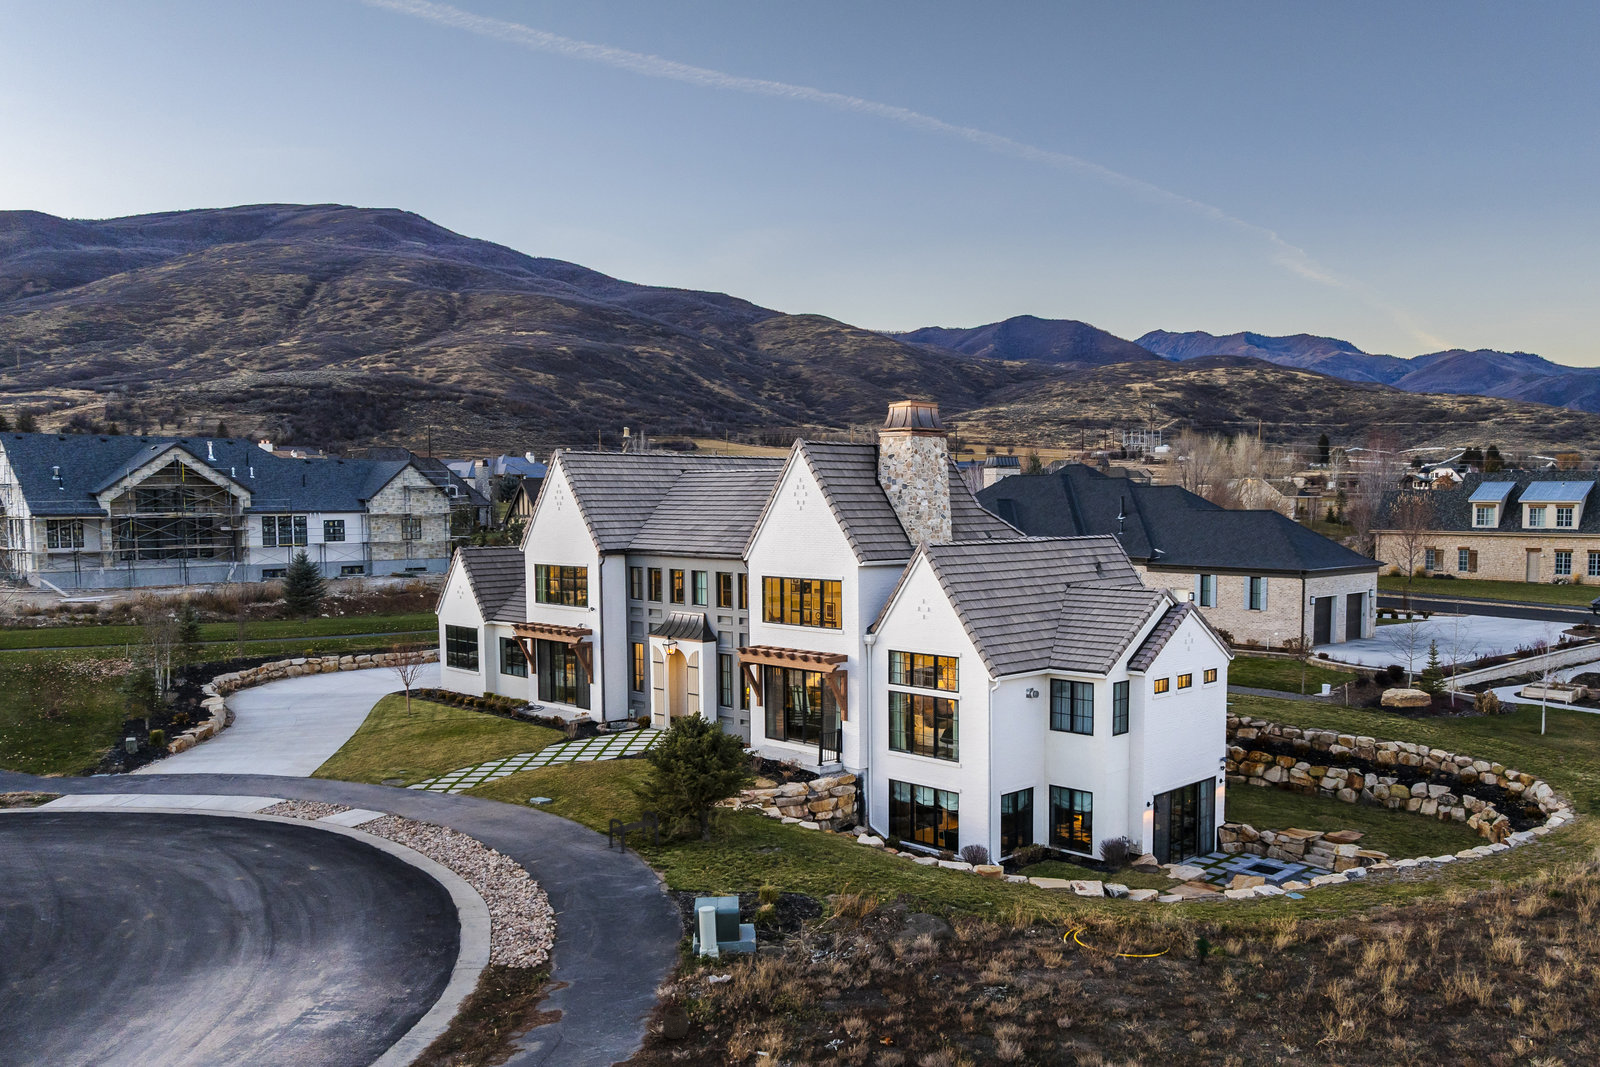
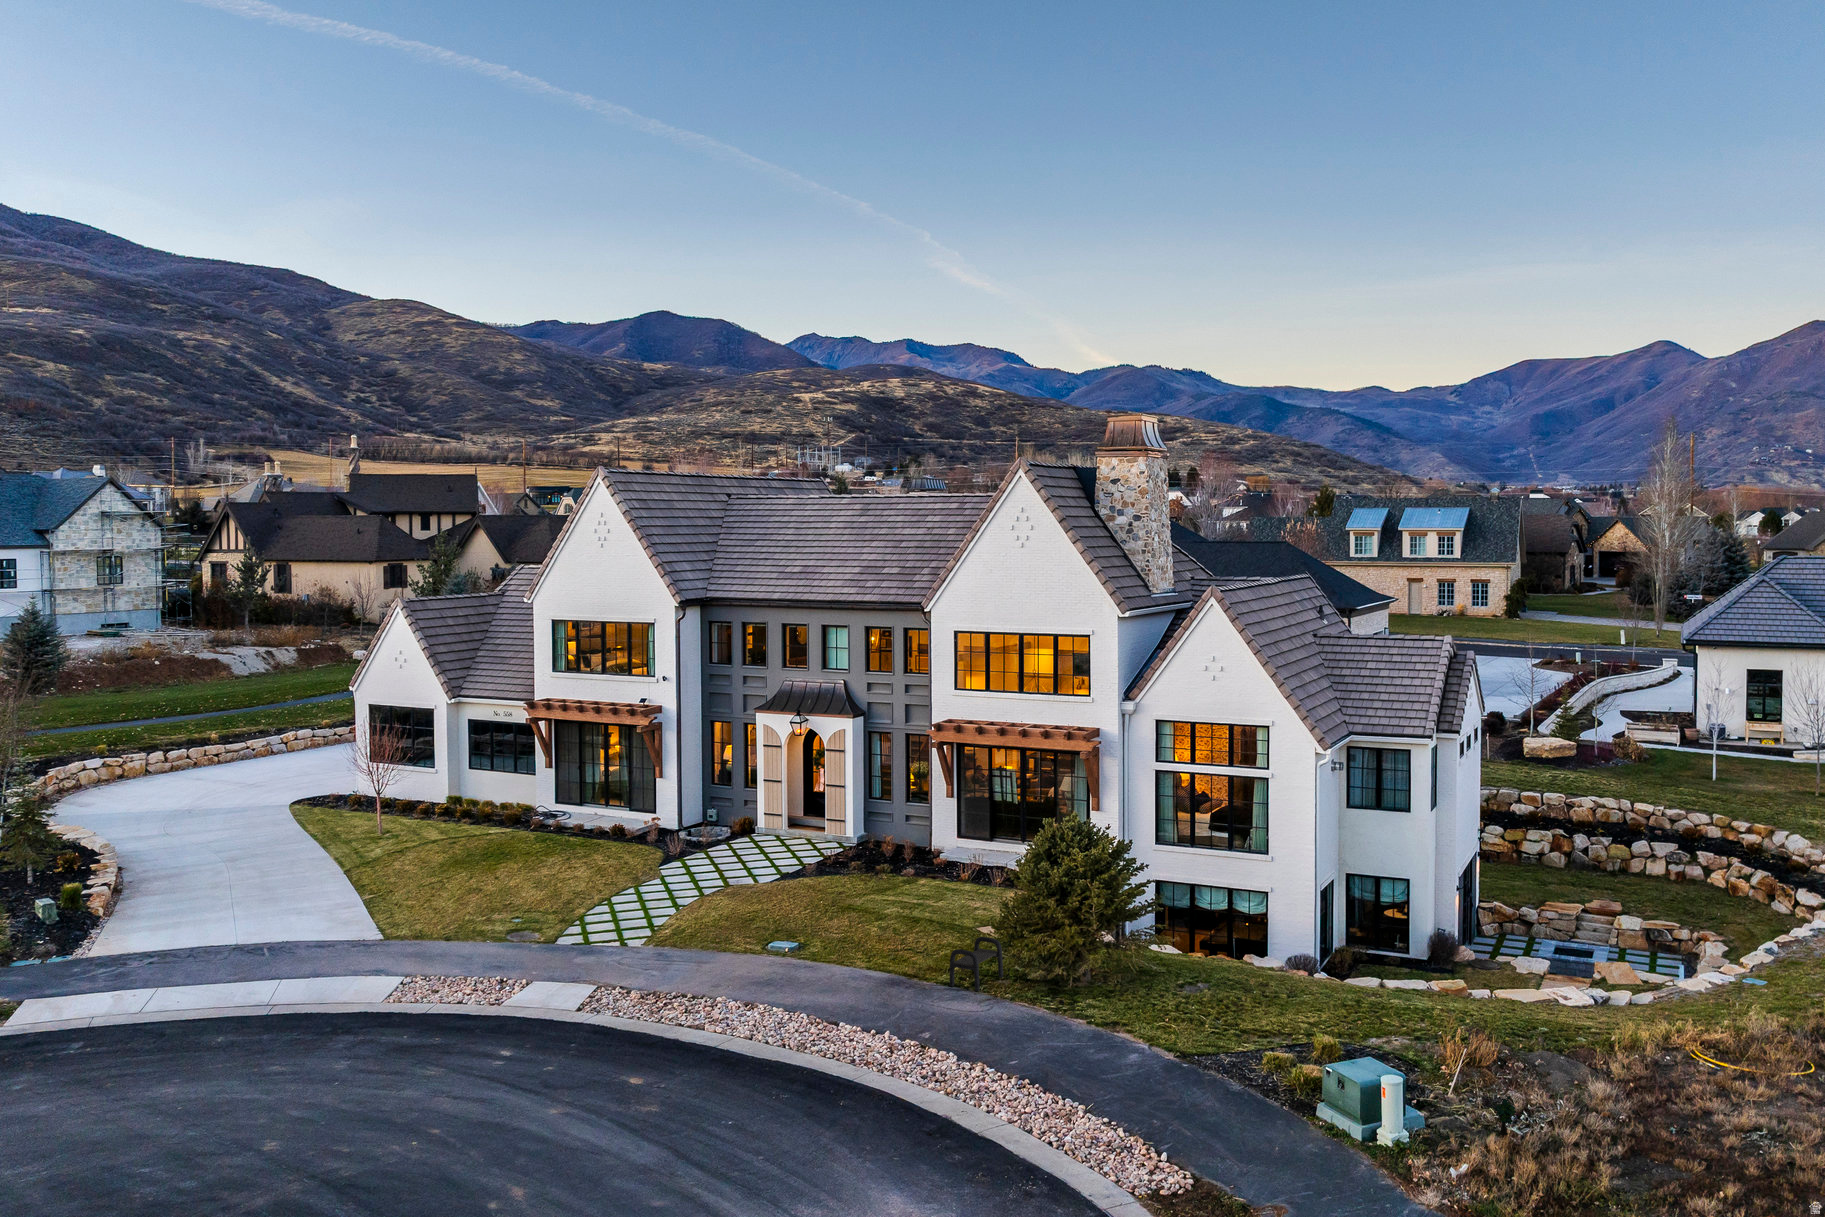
decorative plant: present [1195,932,1212,966] -> present [1494,1096,1516,1135]
woven basket: present [663,1007,689,1039] -> none [1331,1143,1362,1177]

